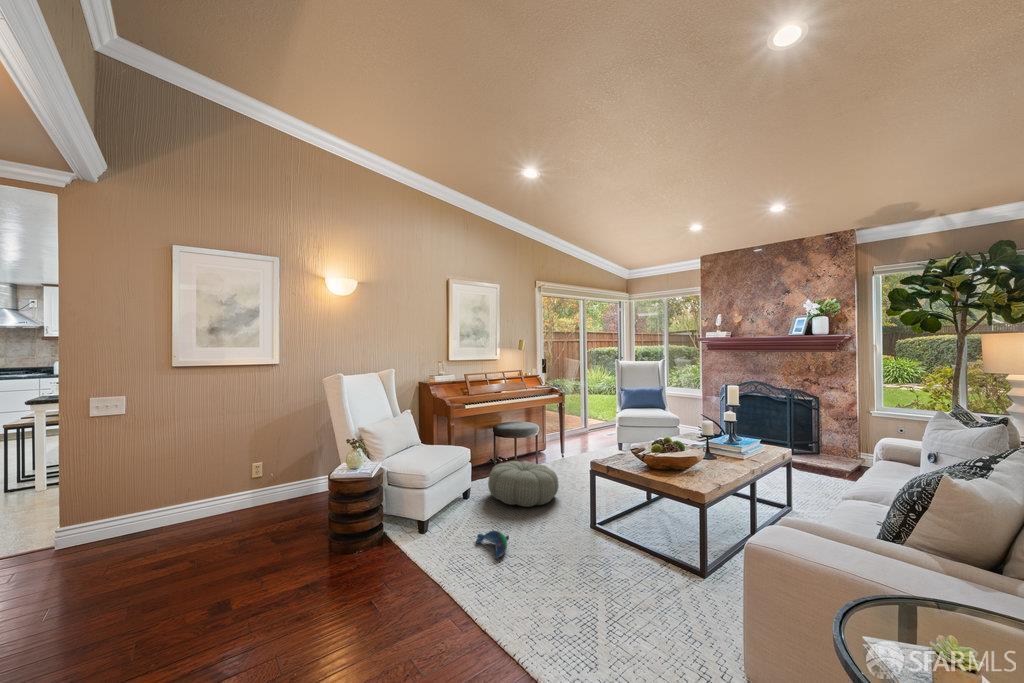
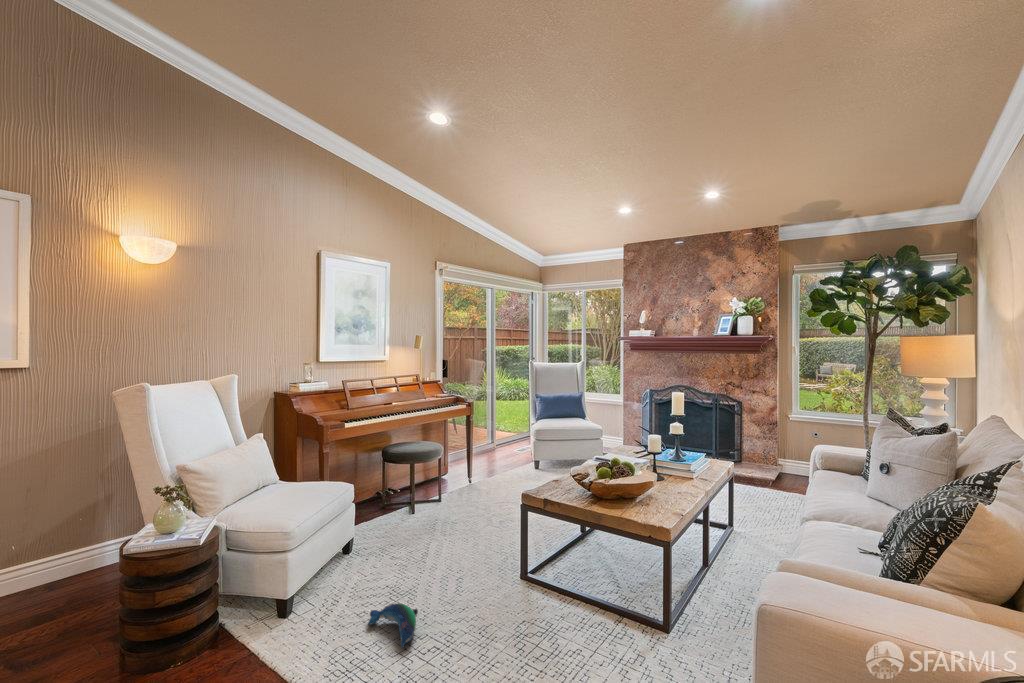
pouf: present [488,461,559,507] -> none [380,496,475,559]

